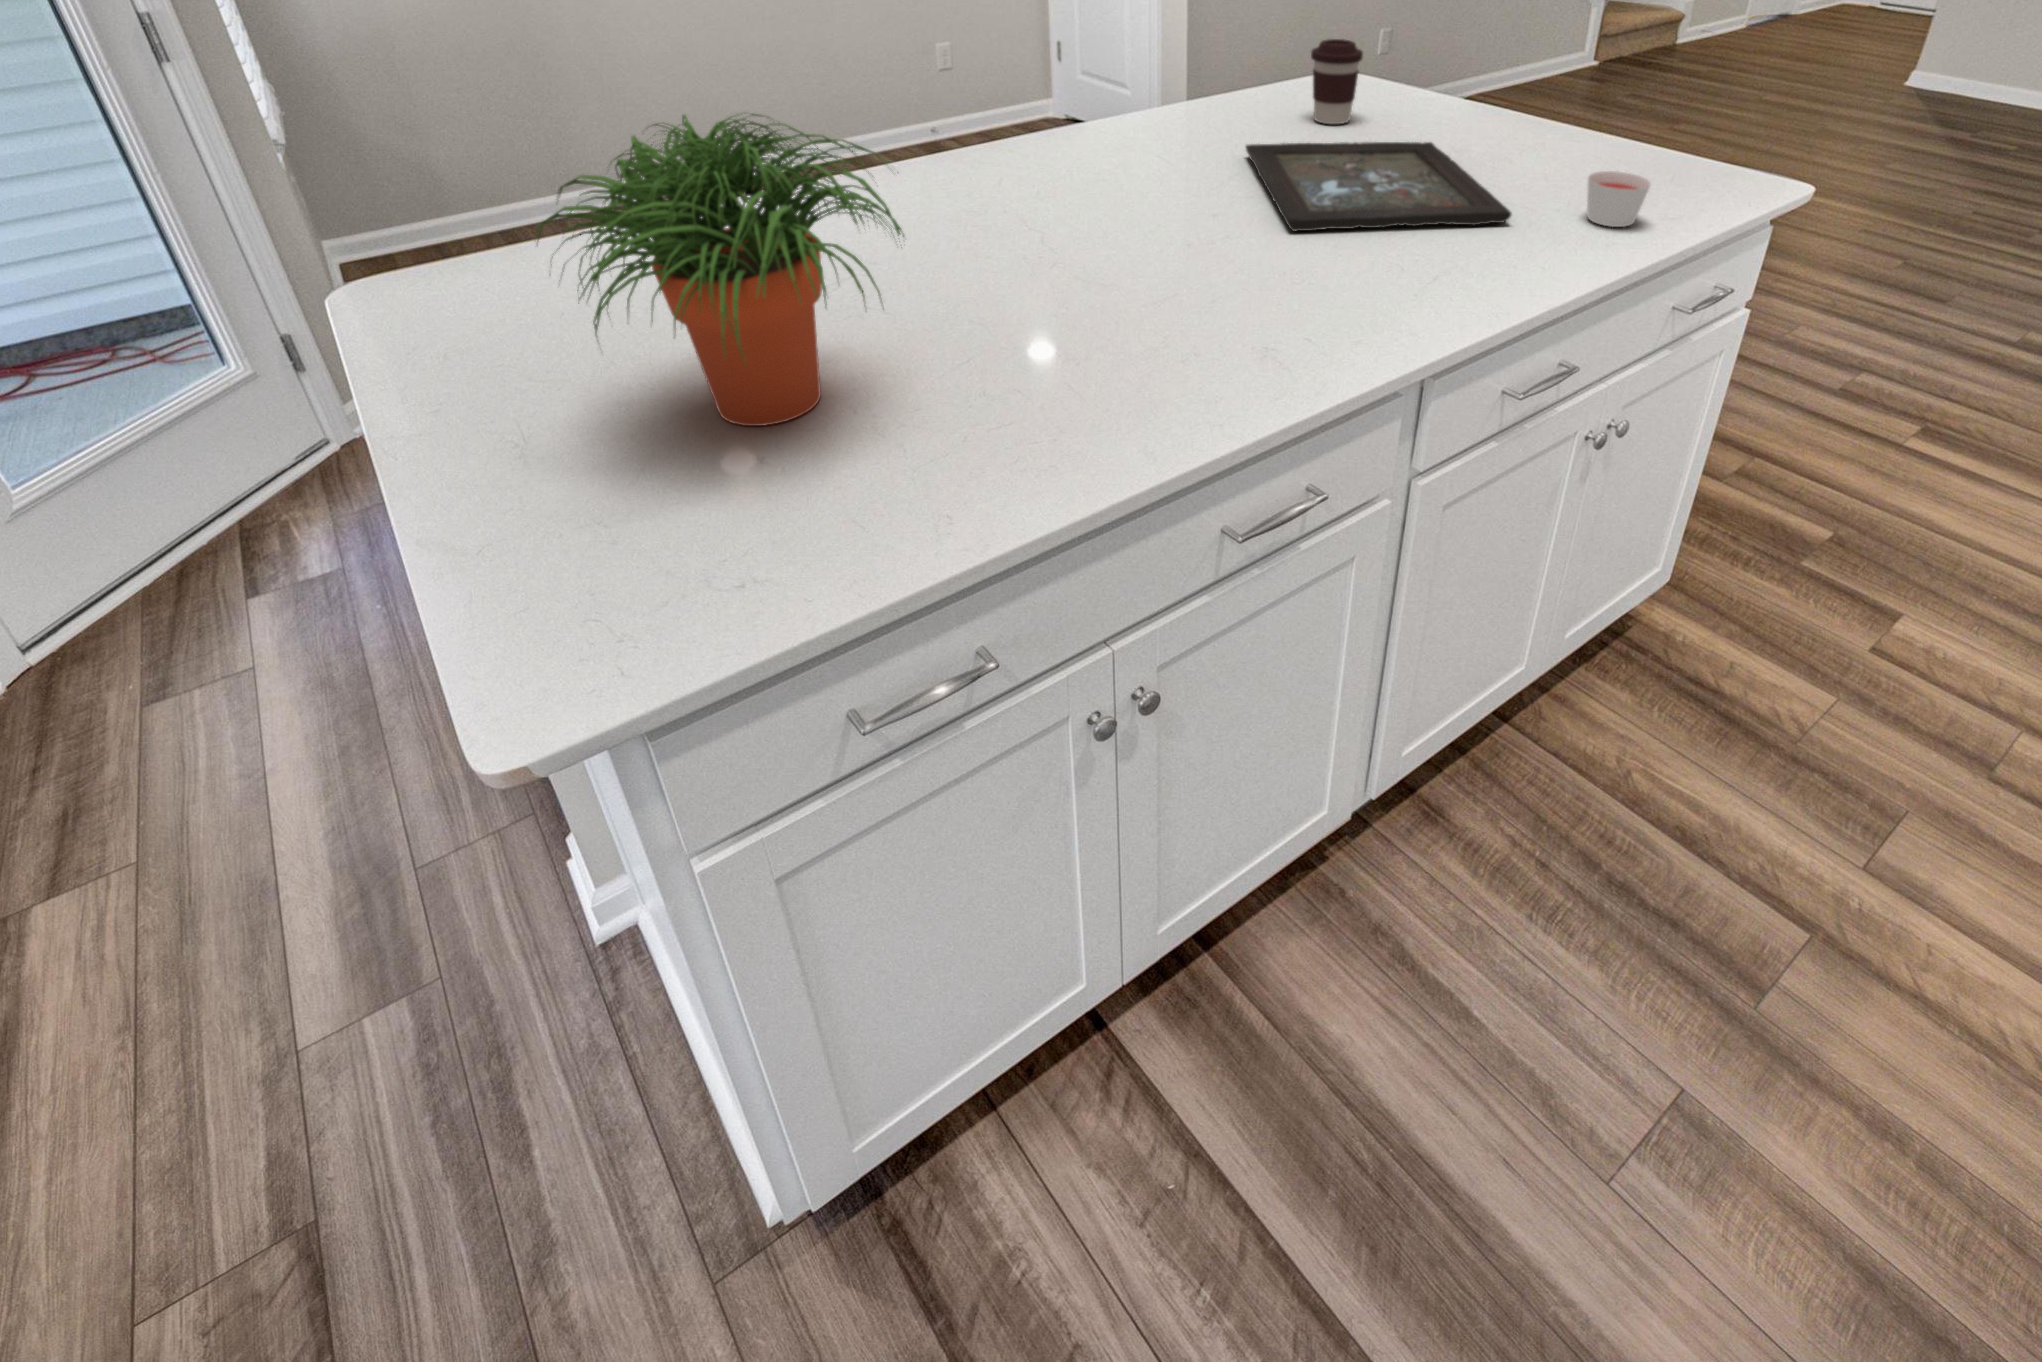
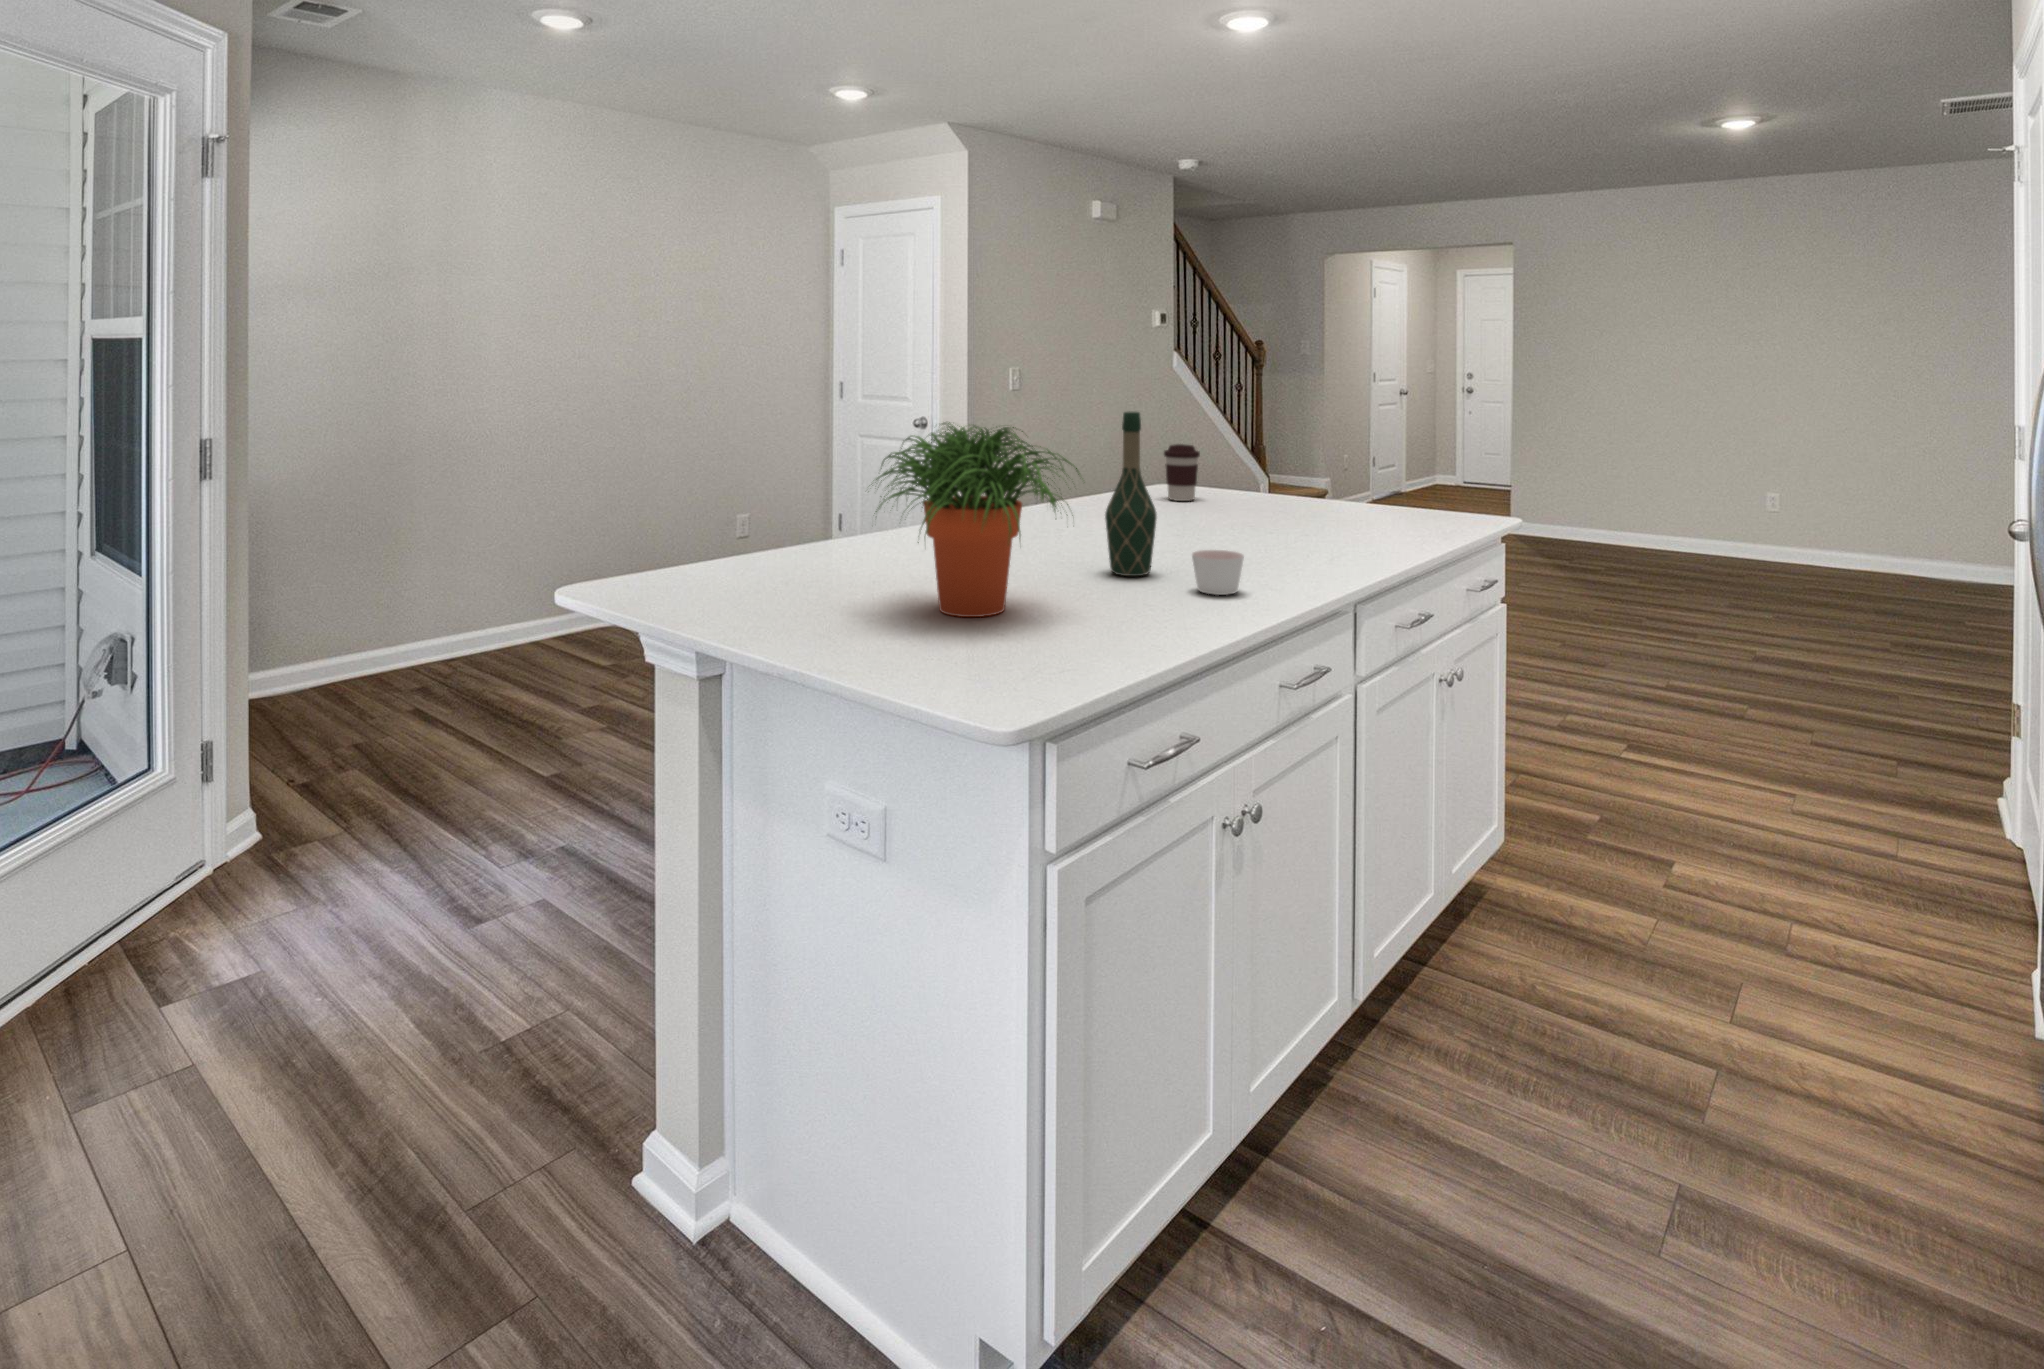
wine bottle: none [1048,65,1128,324] -> present [1105,412,1157,576]
tray: present [1246,142,1511,231] -> none [1143,503,1350,541]
candle: present [1587,171,1651,227] -> present [1192,550,1244,595]

